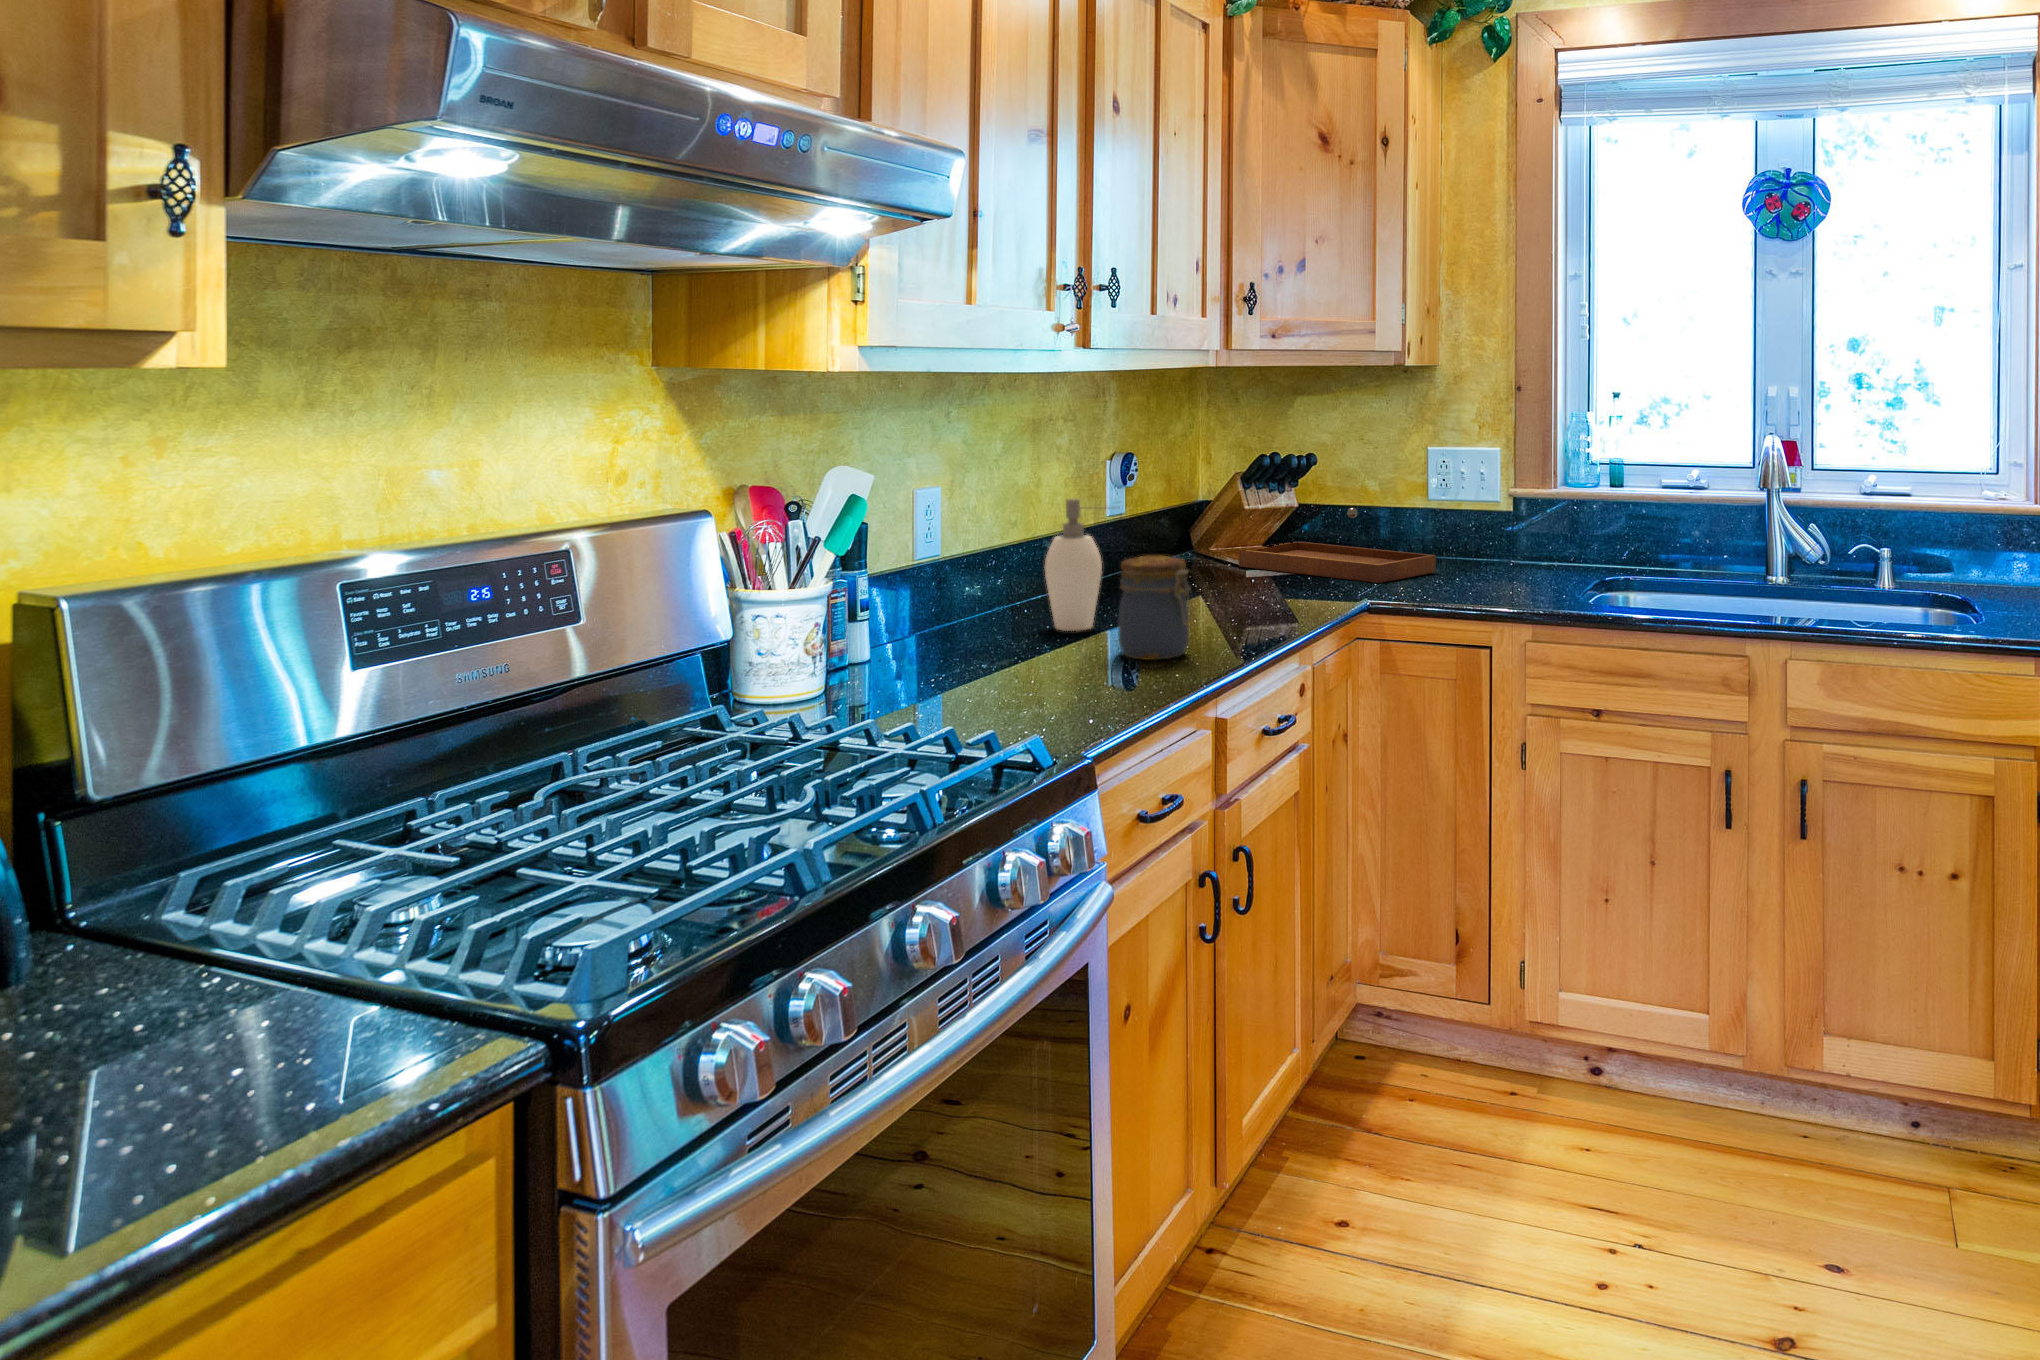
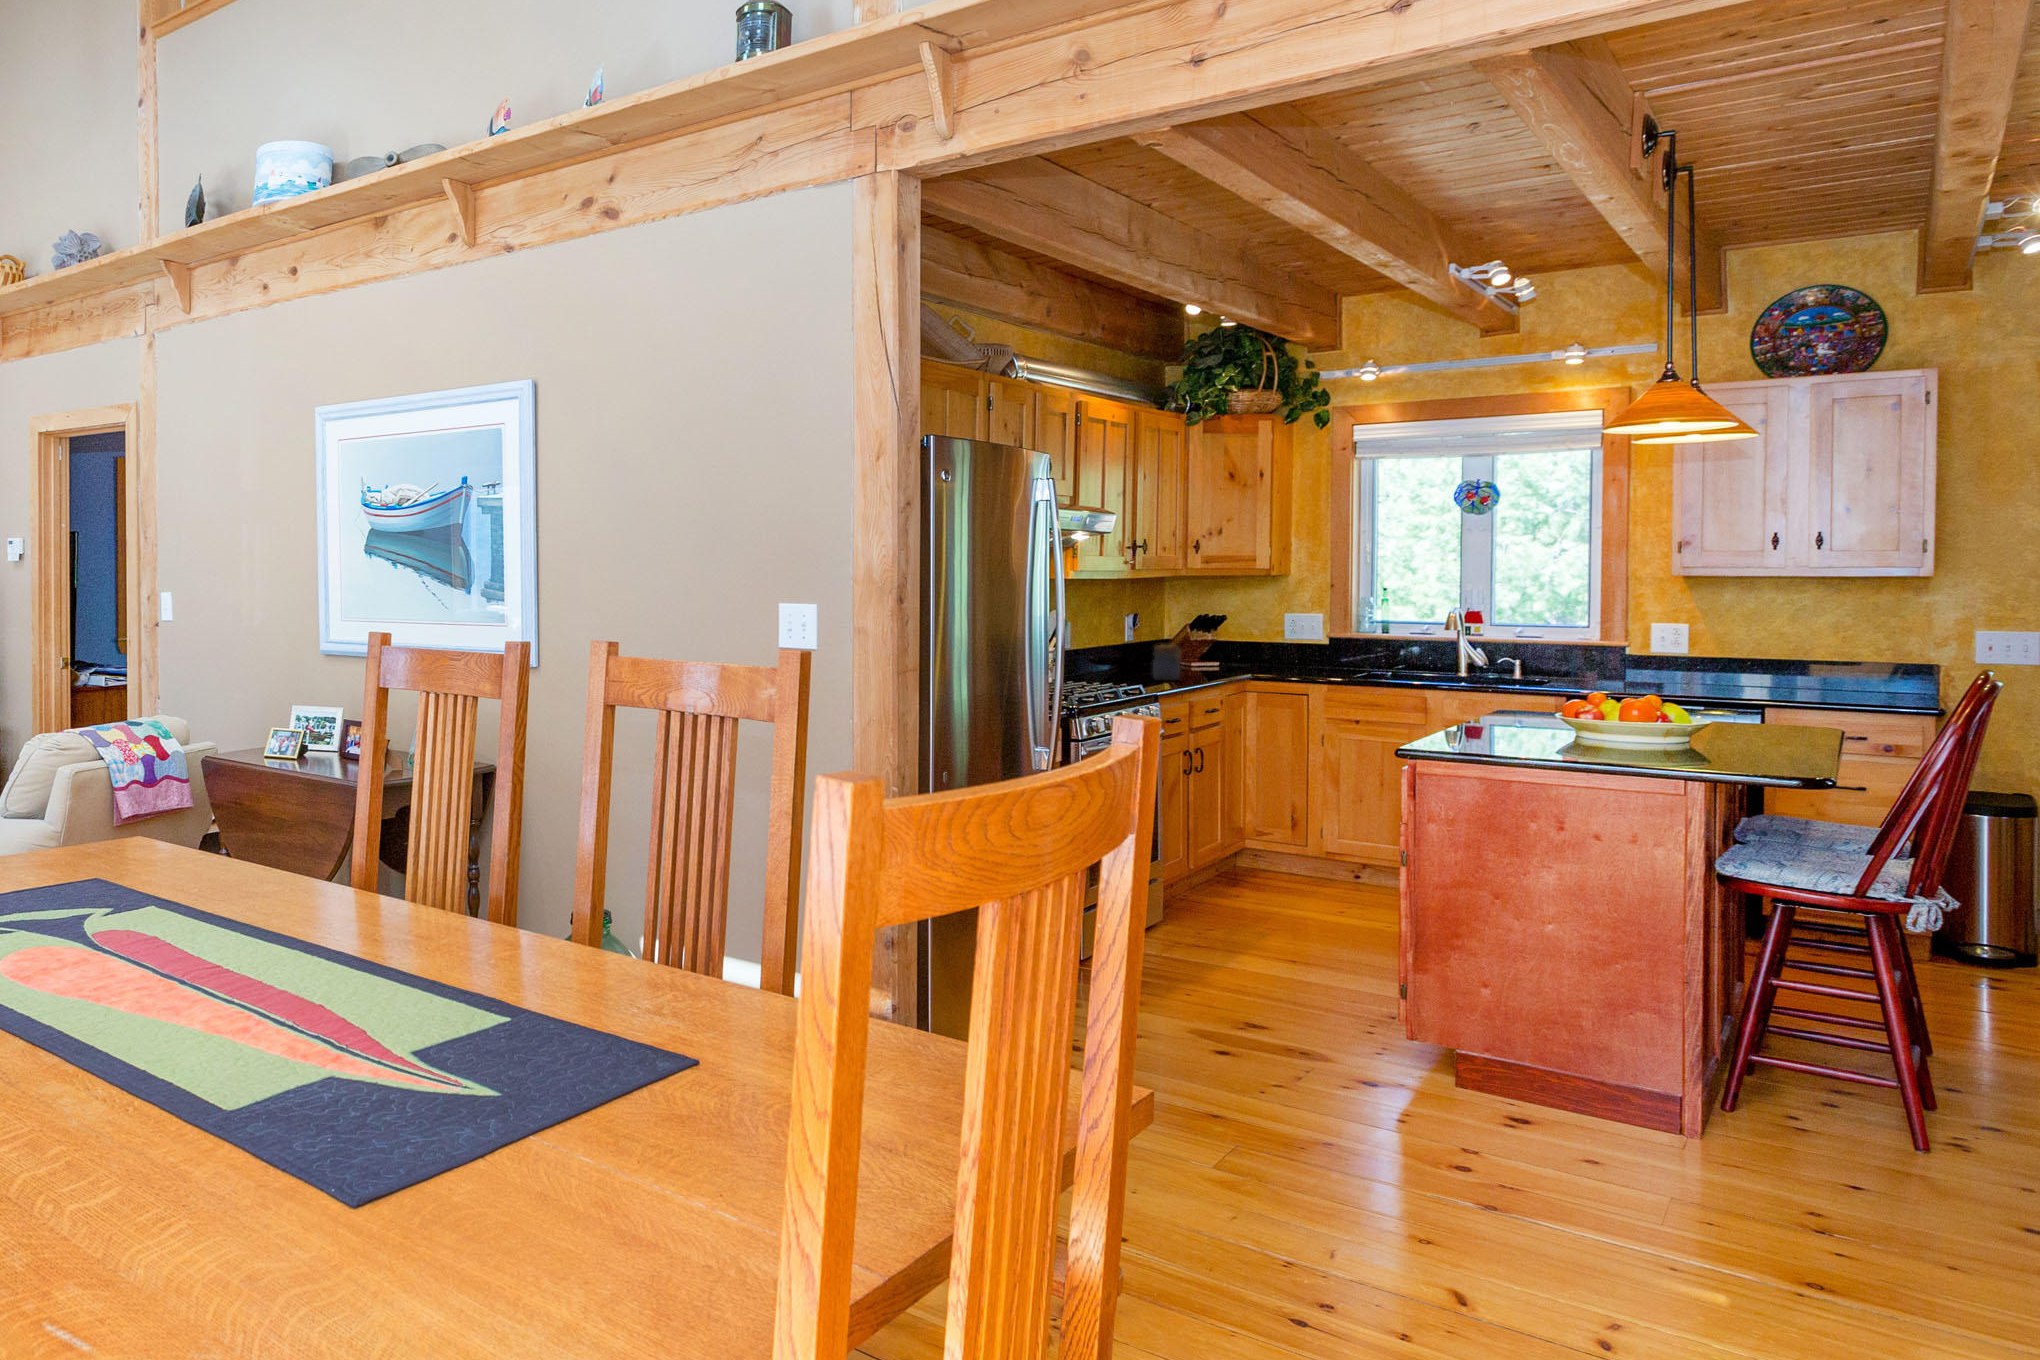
soap dispenser: present [1045,499,1102,631] -> none [1116,627,1146,676]
tray: present [1239,508,1436,583] -> none [1186,641,1287,672]

